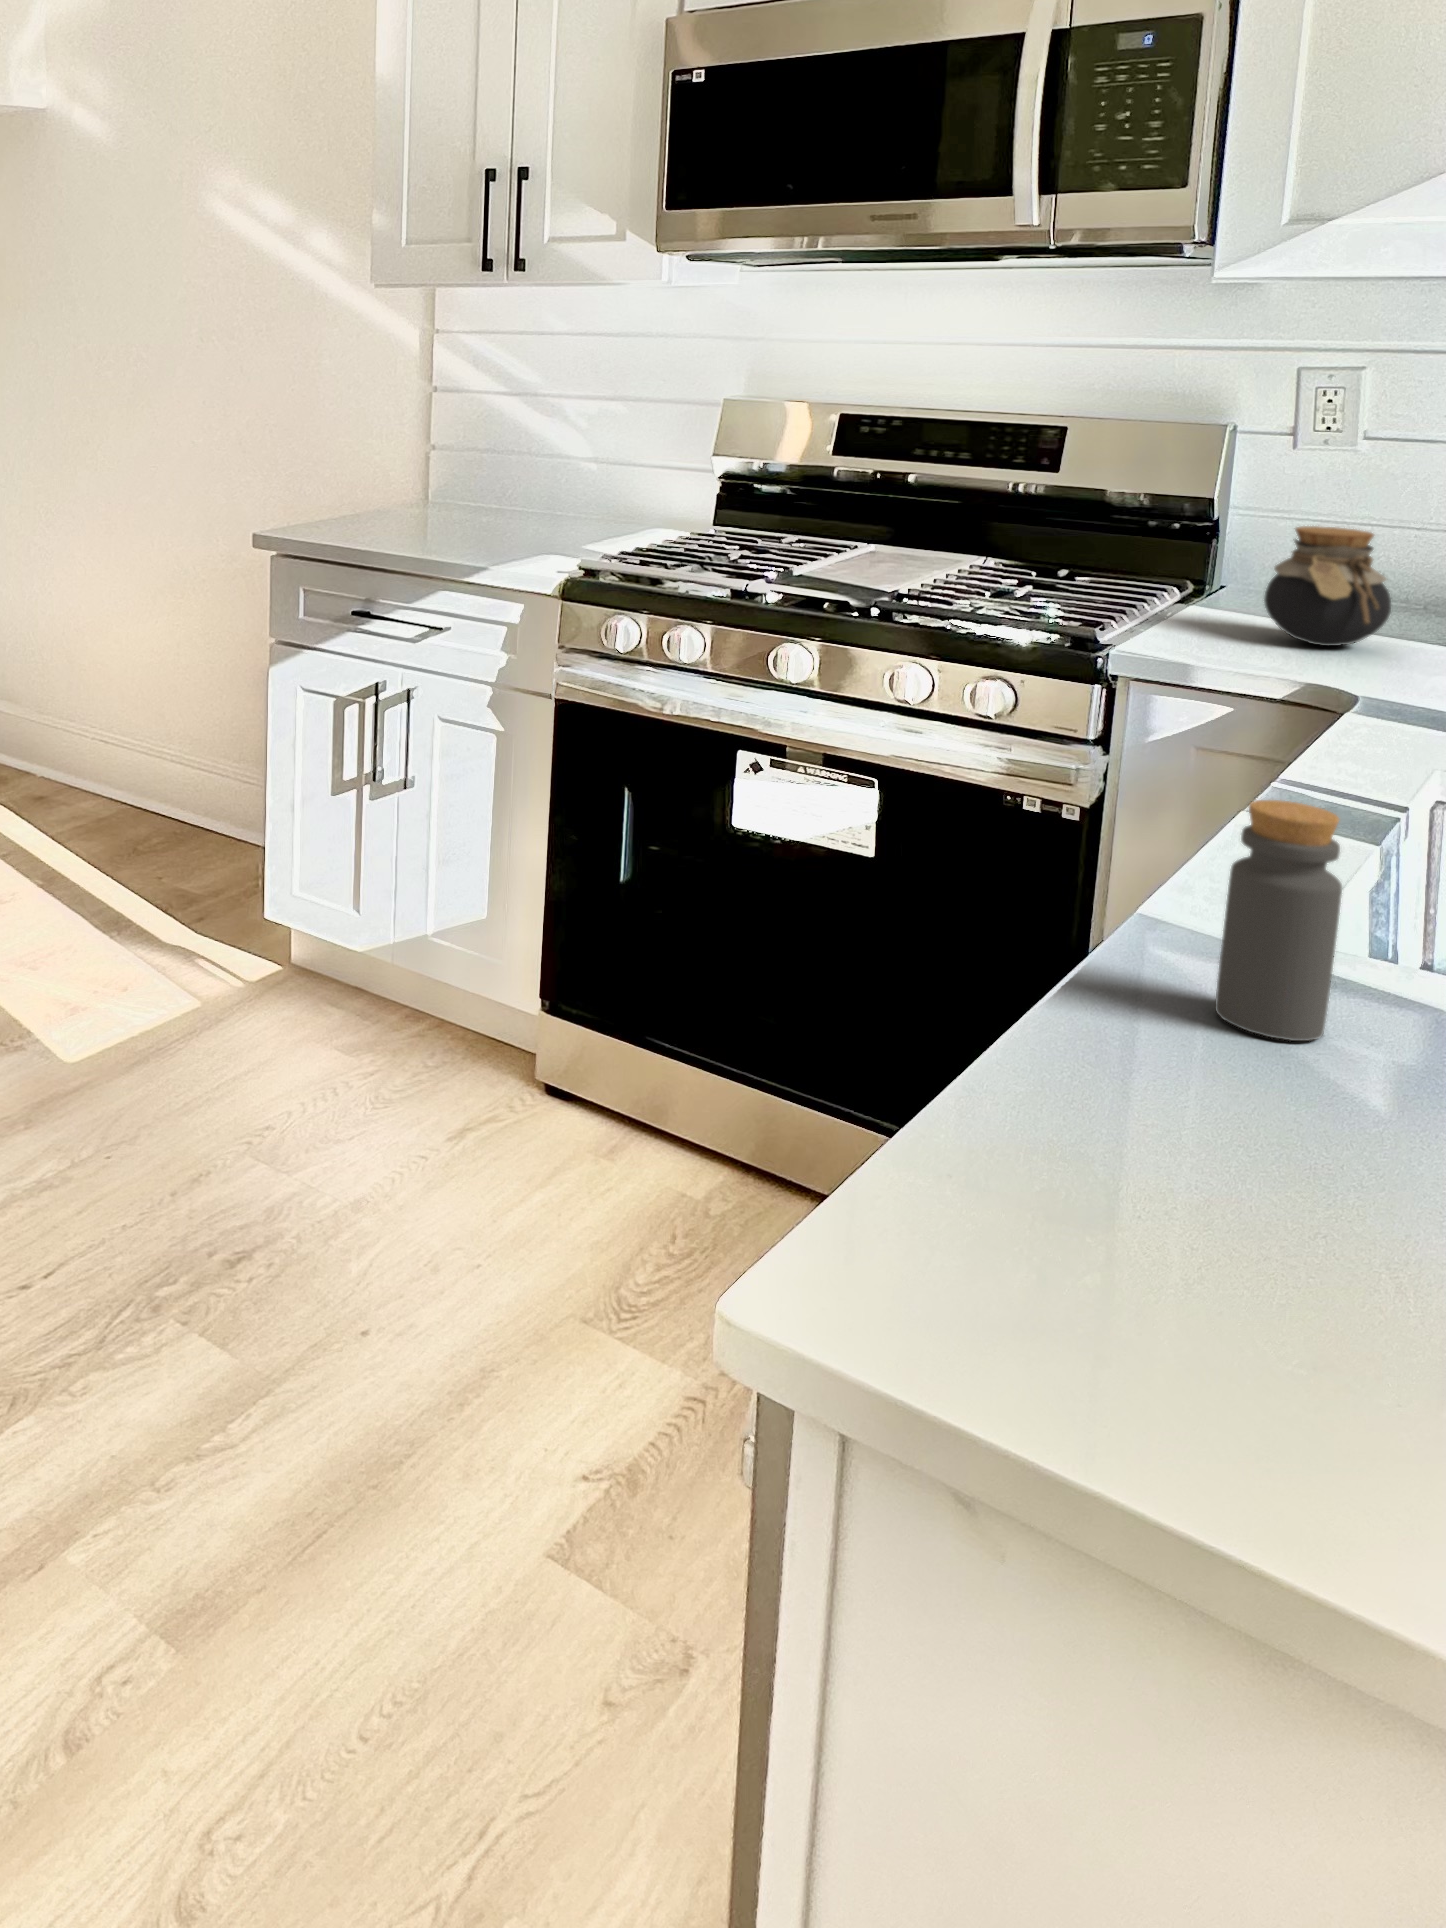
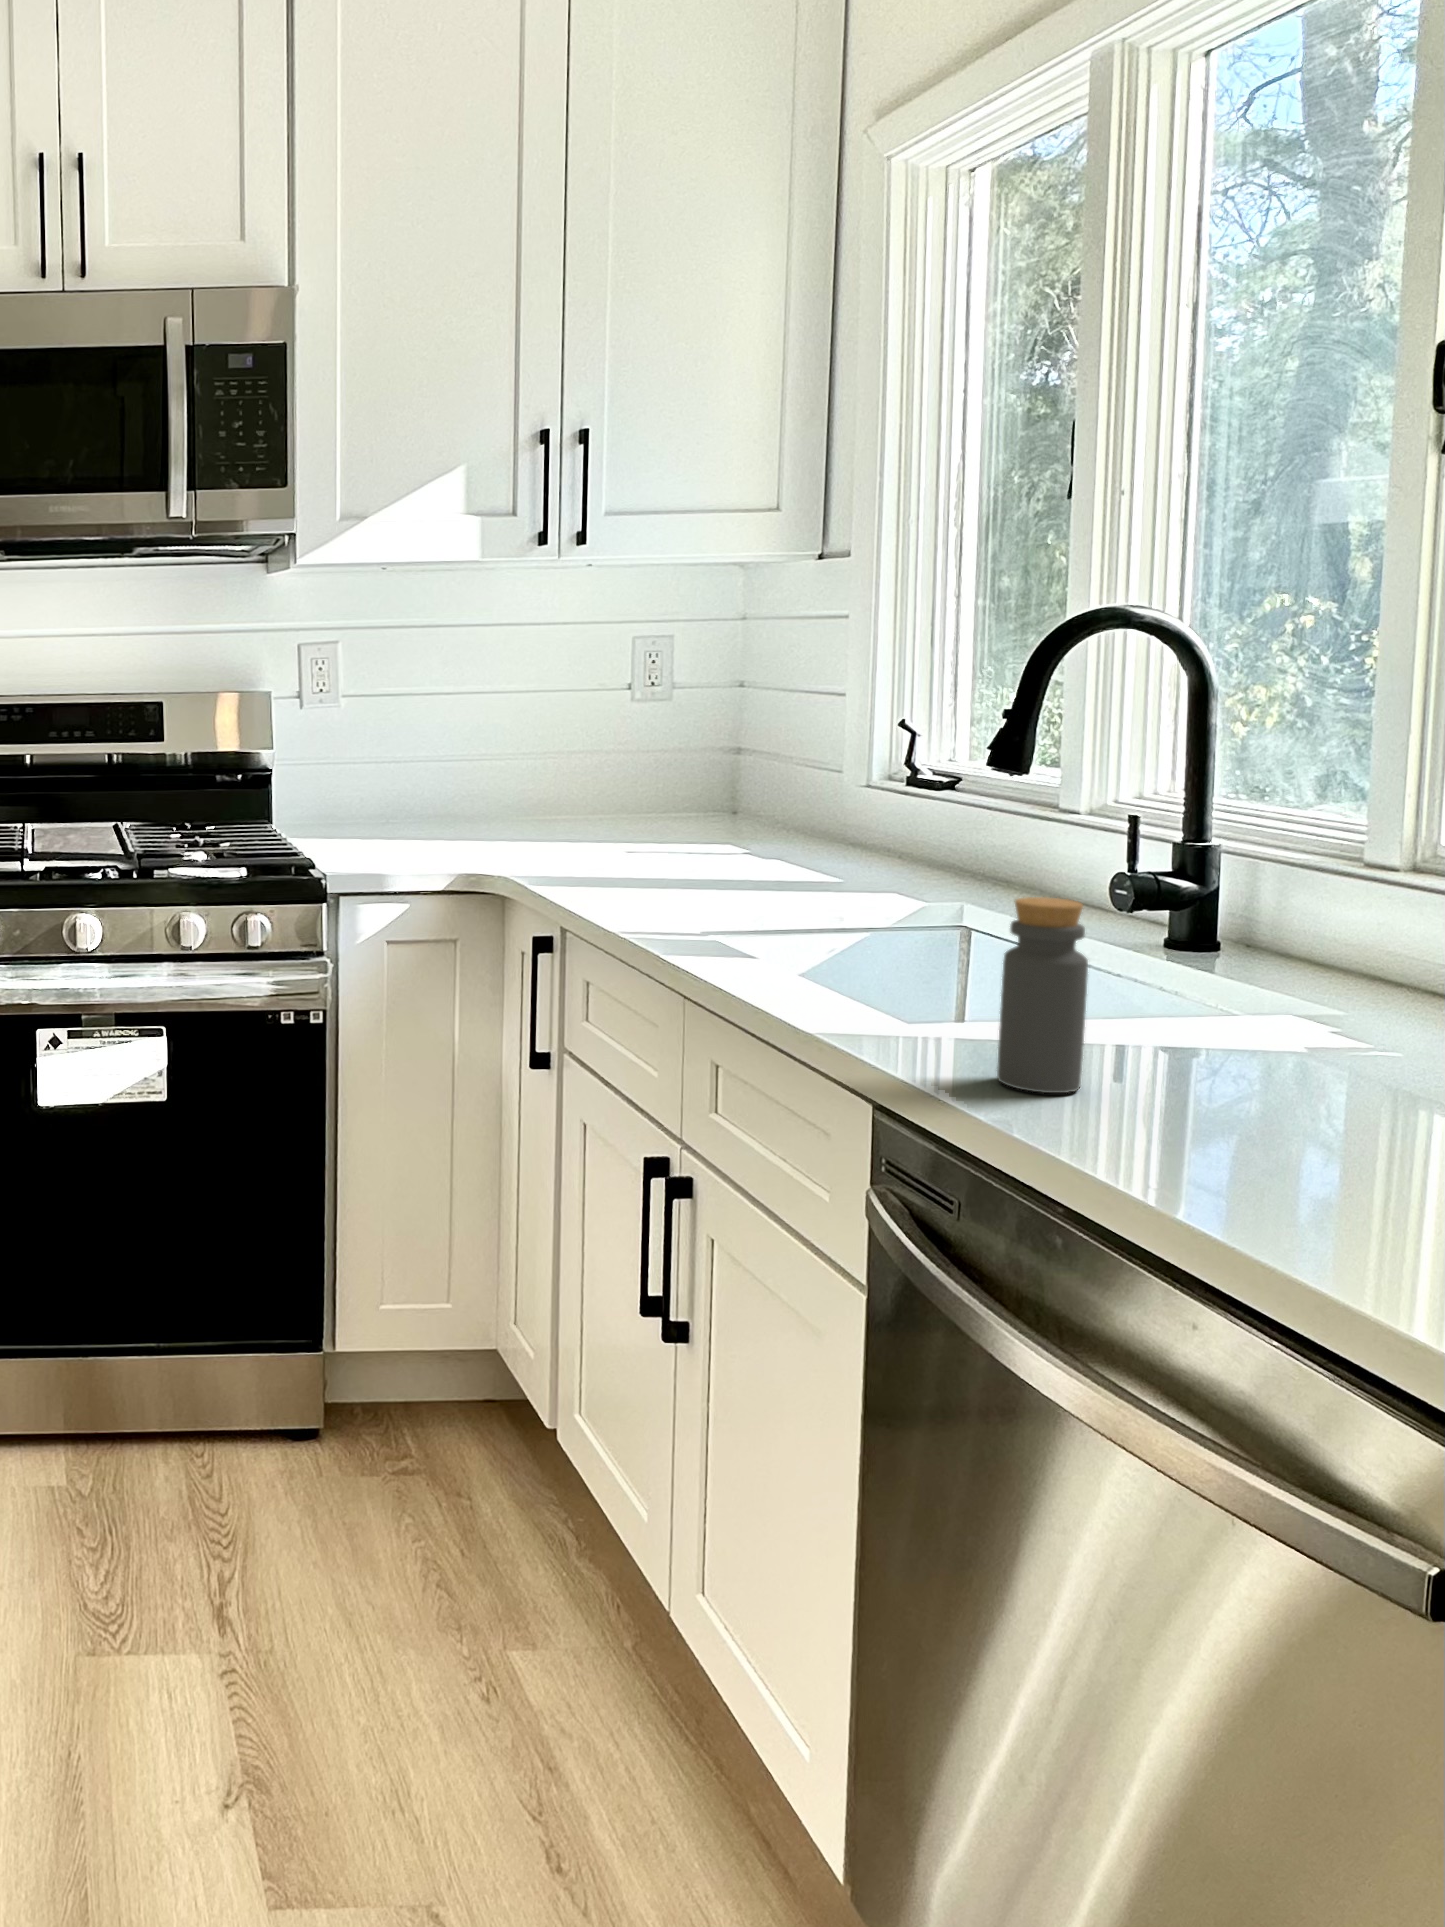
jar: present [1264,526,1391,646] -> none [383,754,466,849]

